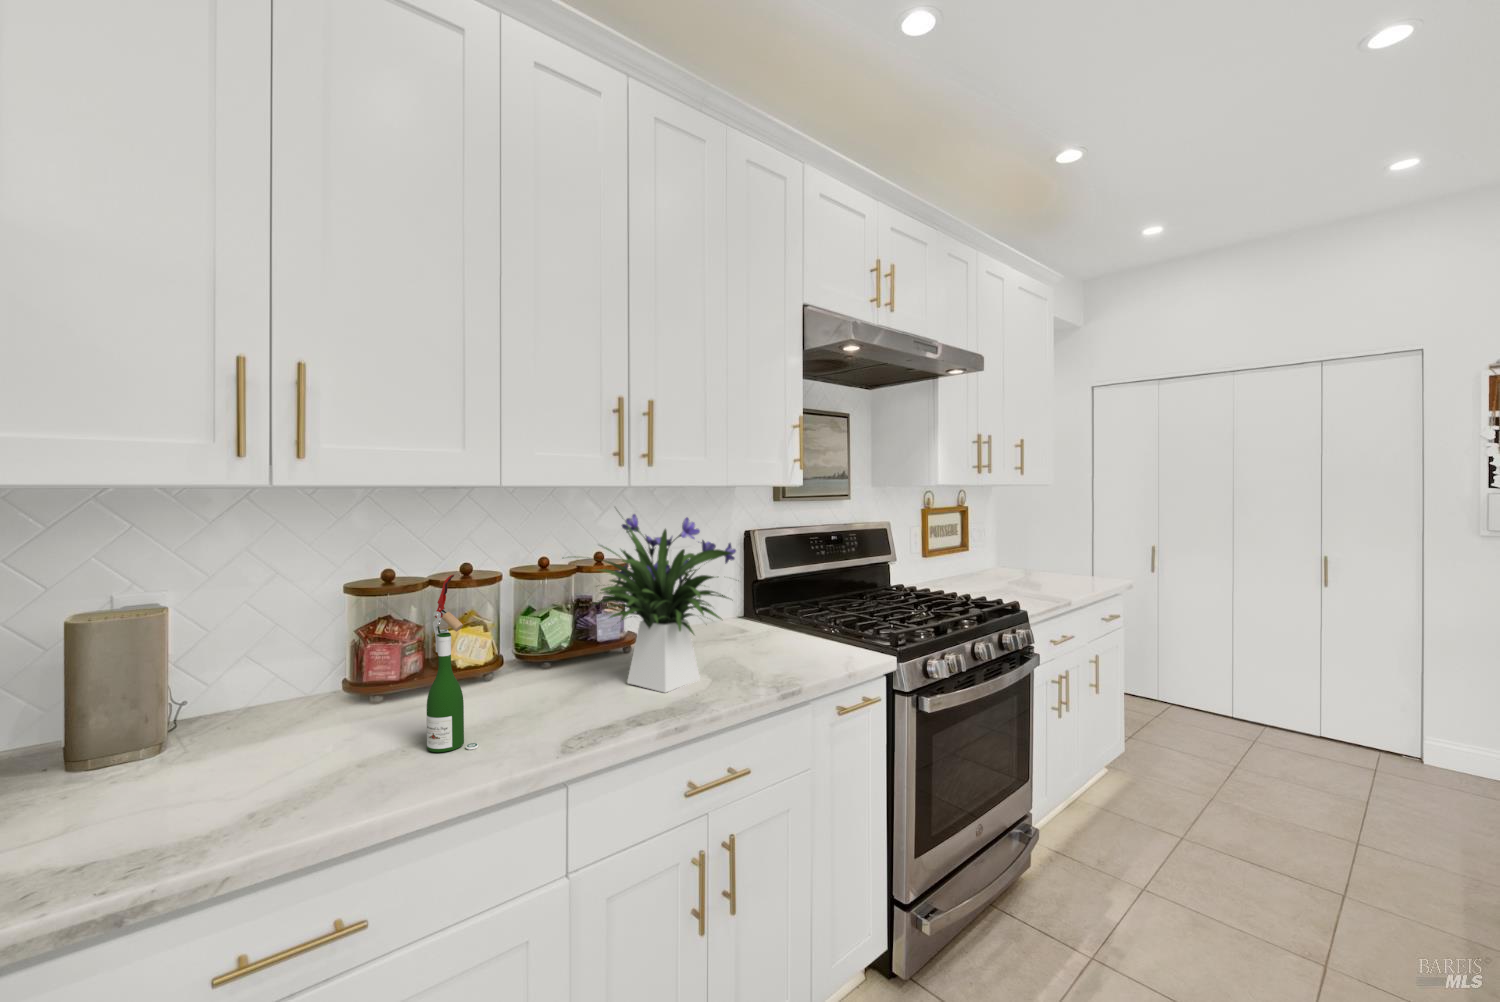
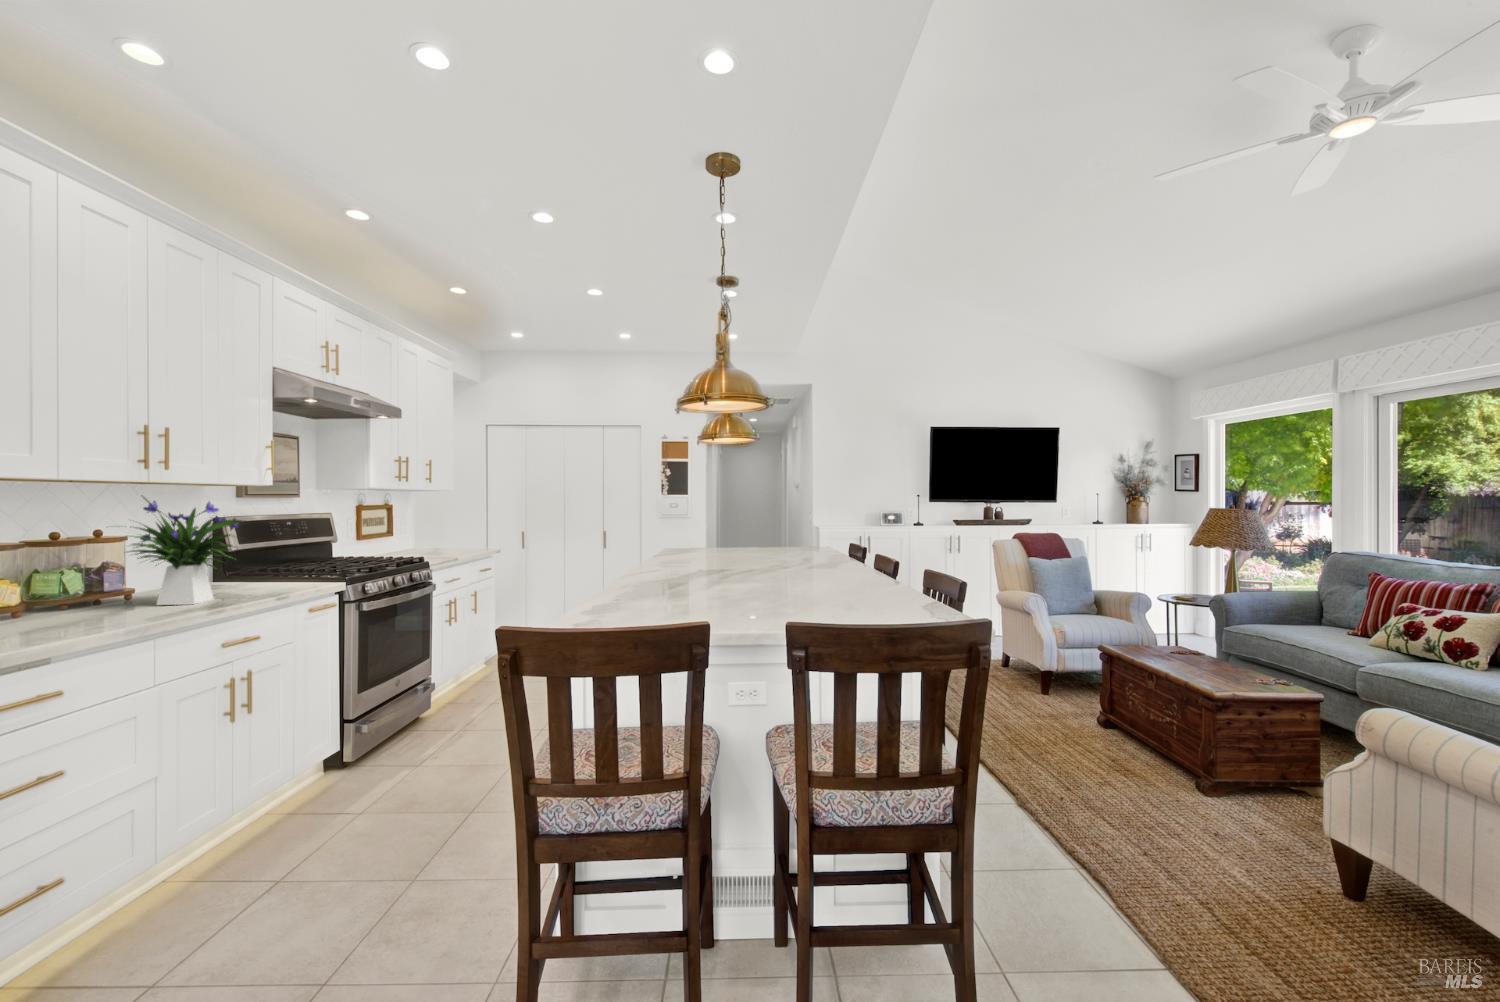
wine bottle: present [427,575,479,752] -> none [37,530,81,633]

